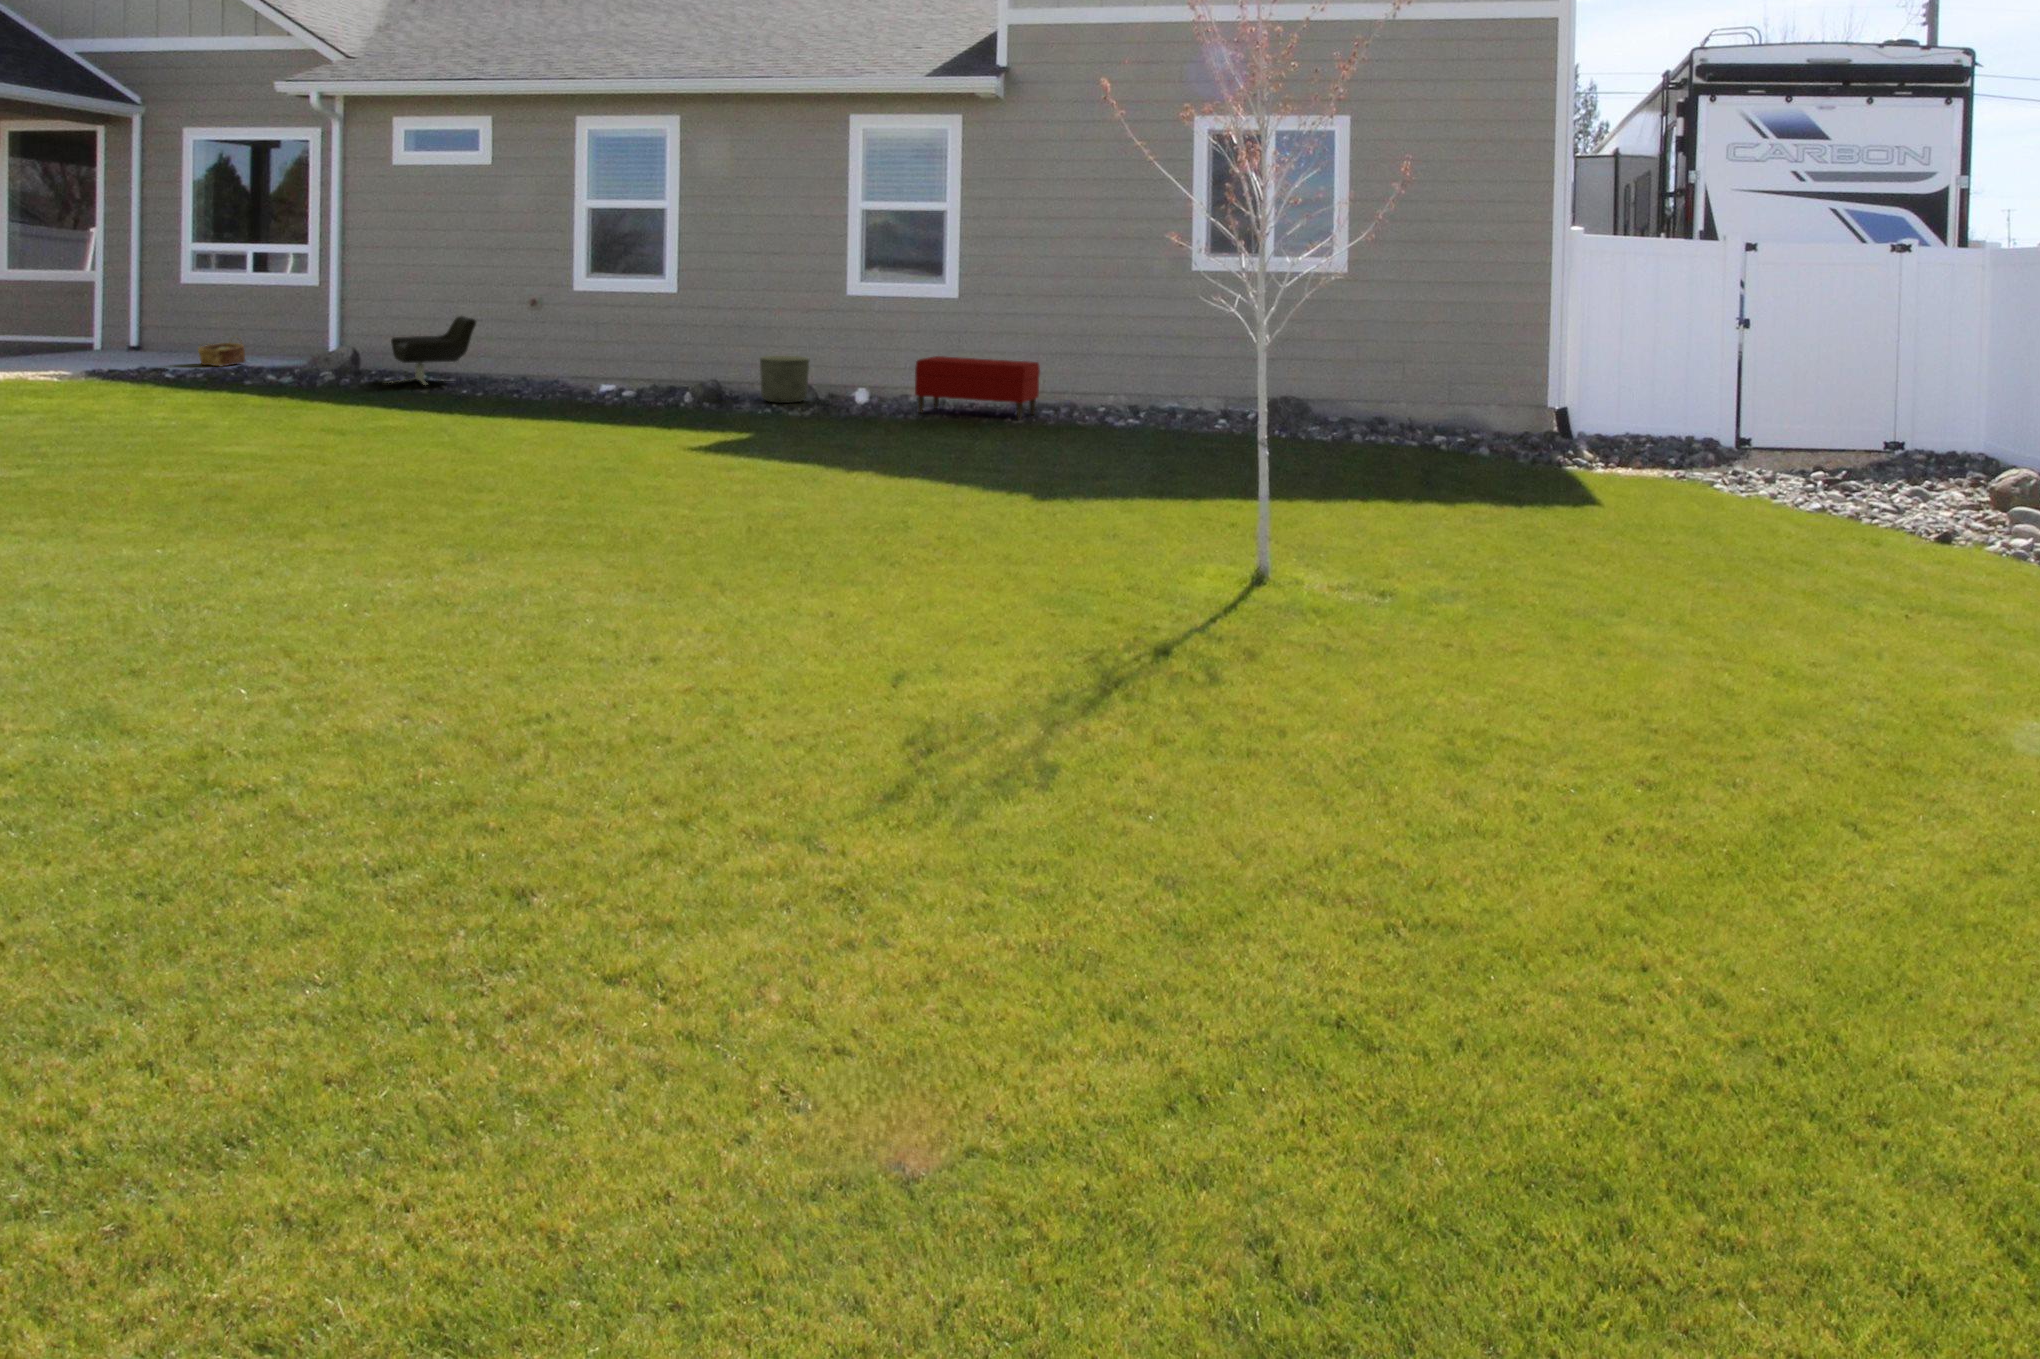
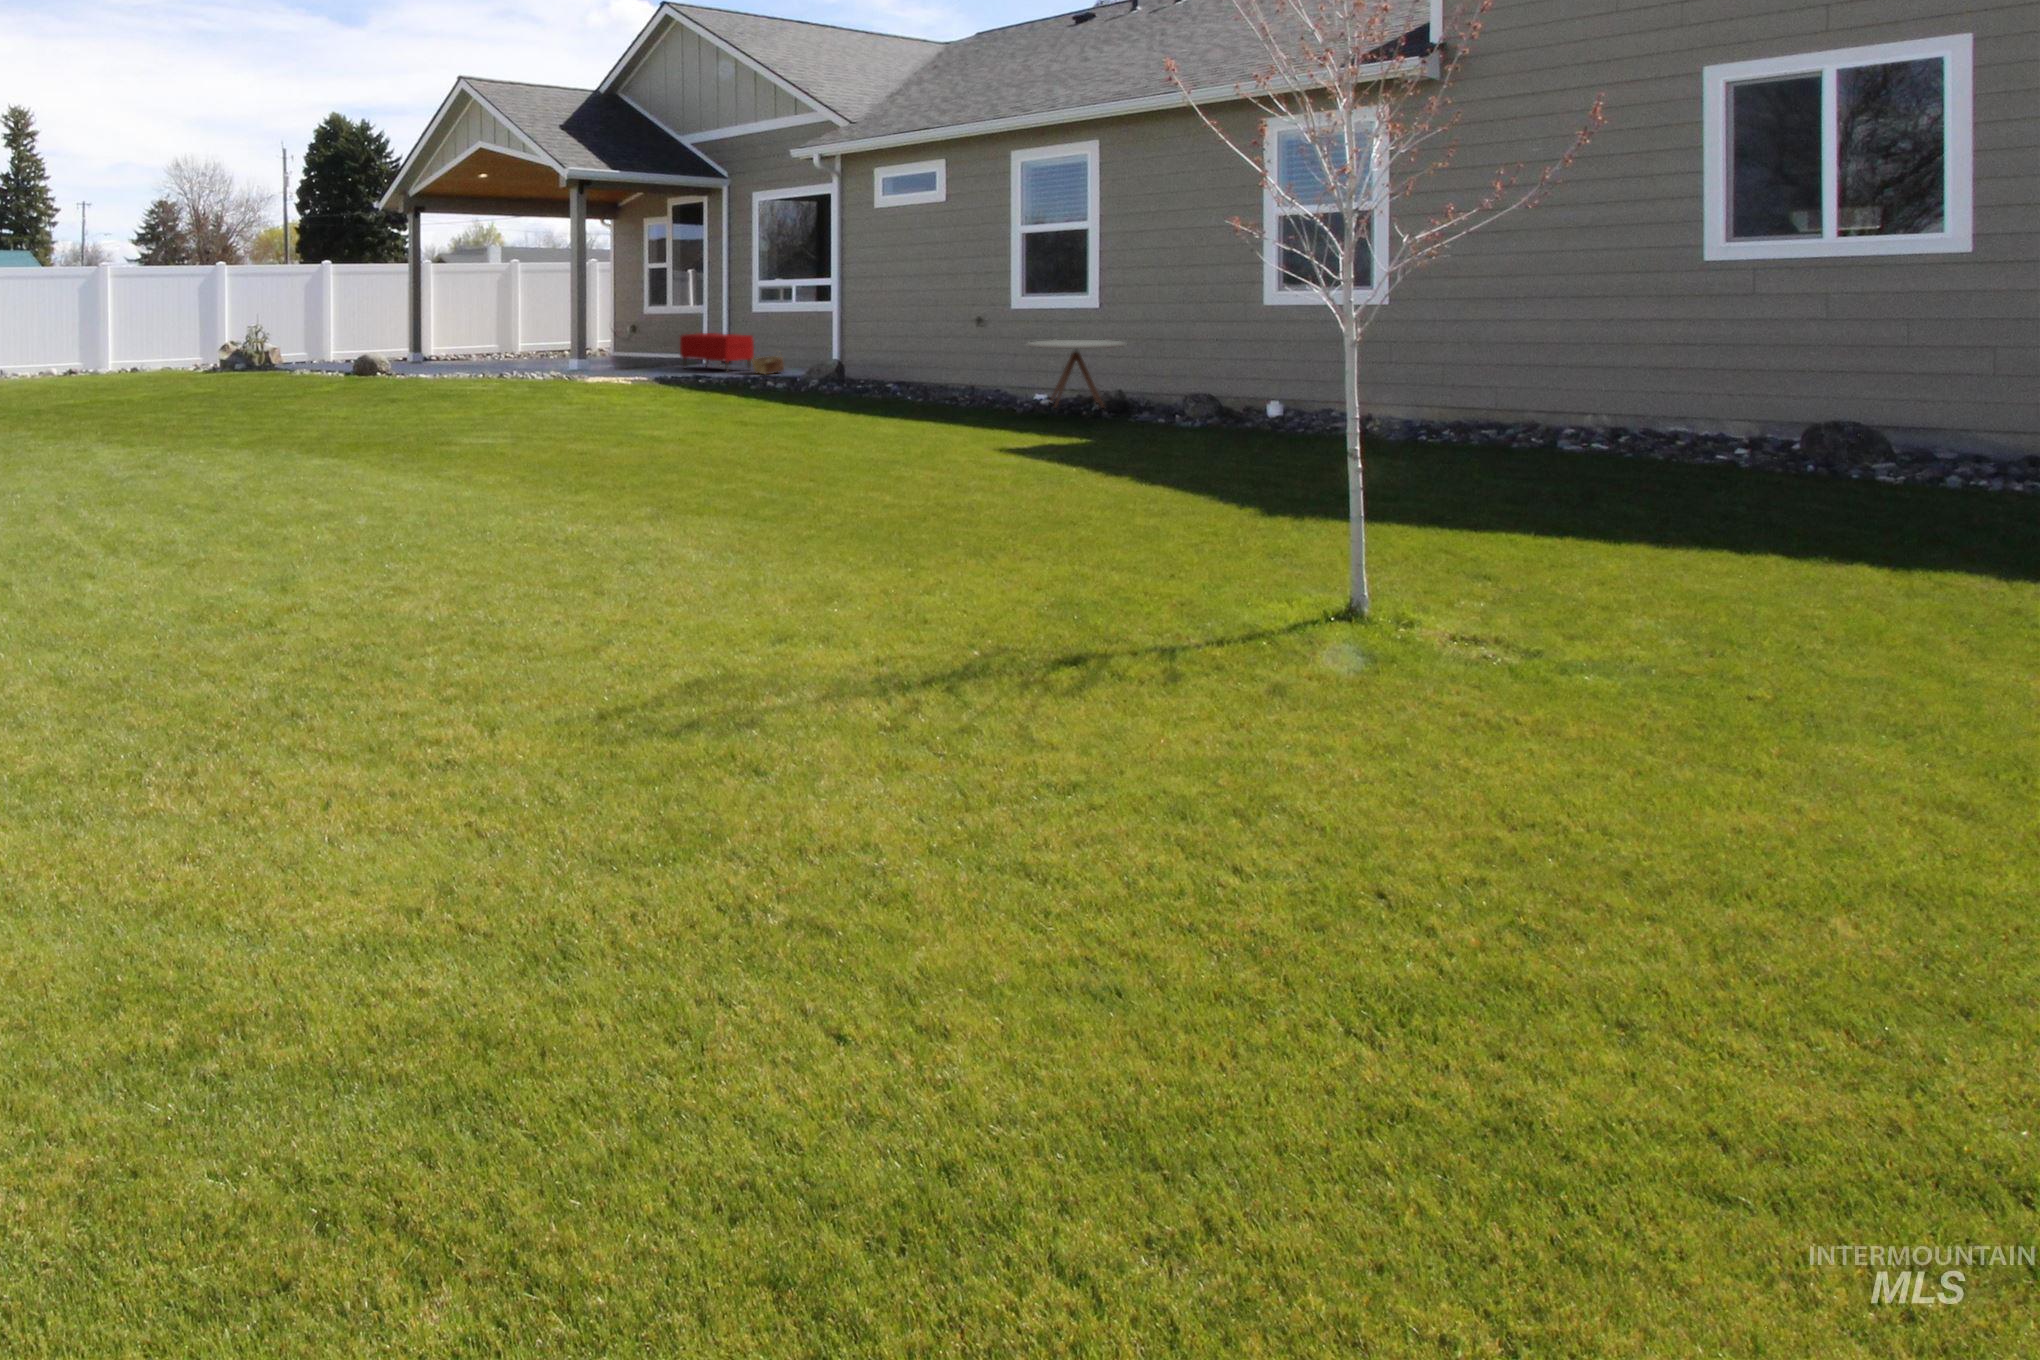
lounge chair: present [391,316,476,385] -> none [861,332,933,391]
round table: none [610,327,713,401] -> present [1028,340,1125,407]
planter: present [760,356,809,403] -> none [1168,367,1221,414]
bench: present [915,356,1040,420] -> present [680,333,754,372]

